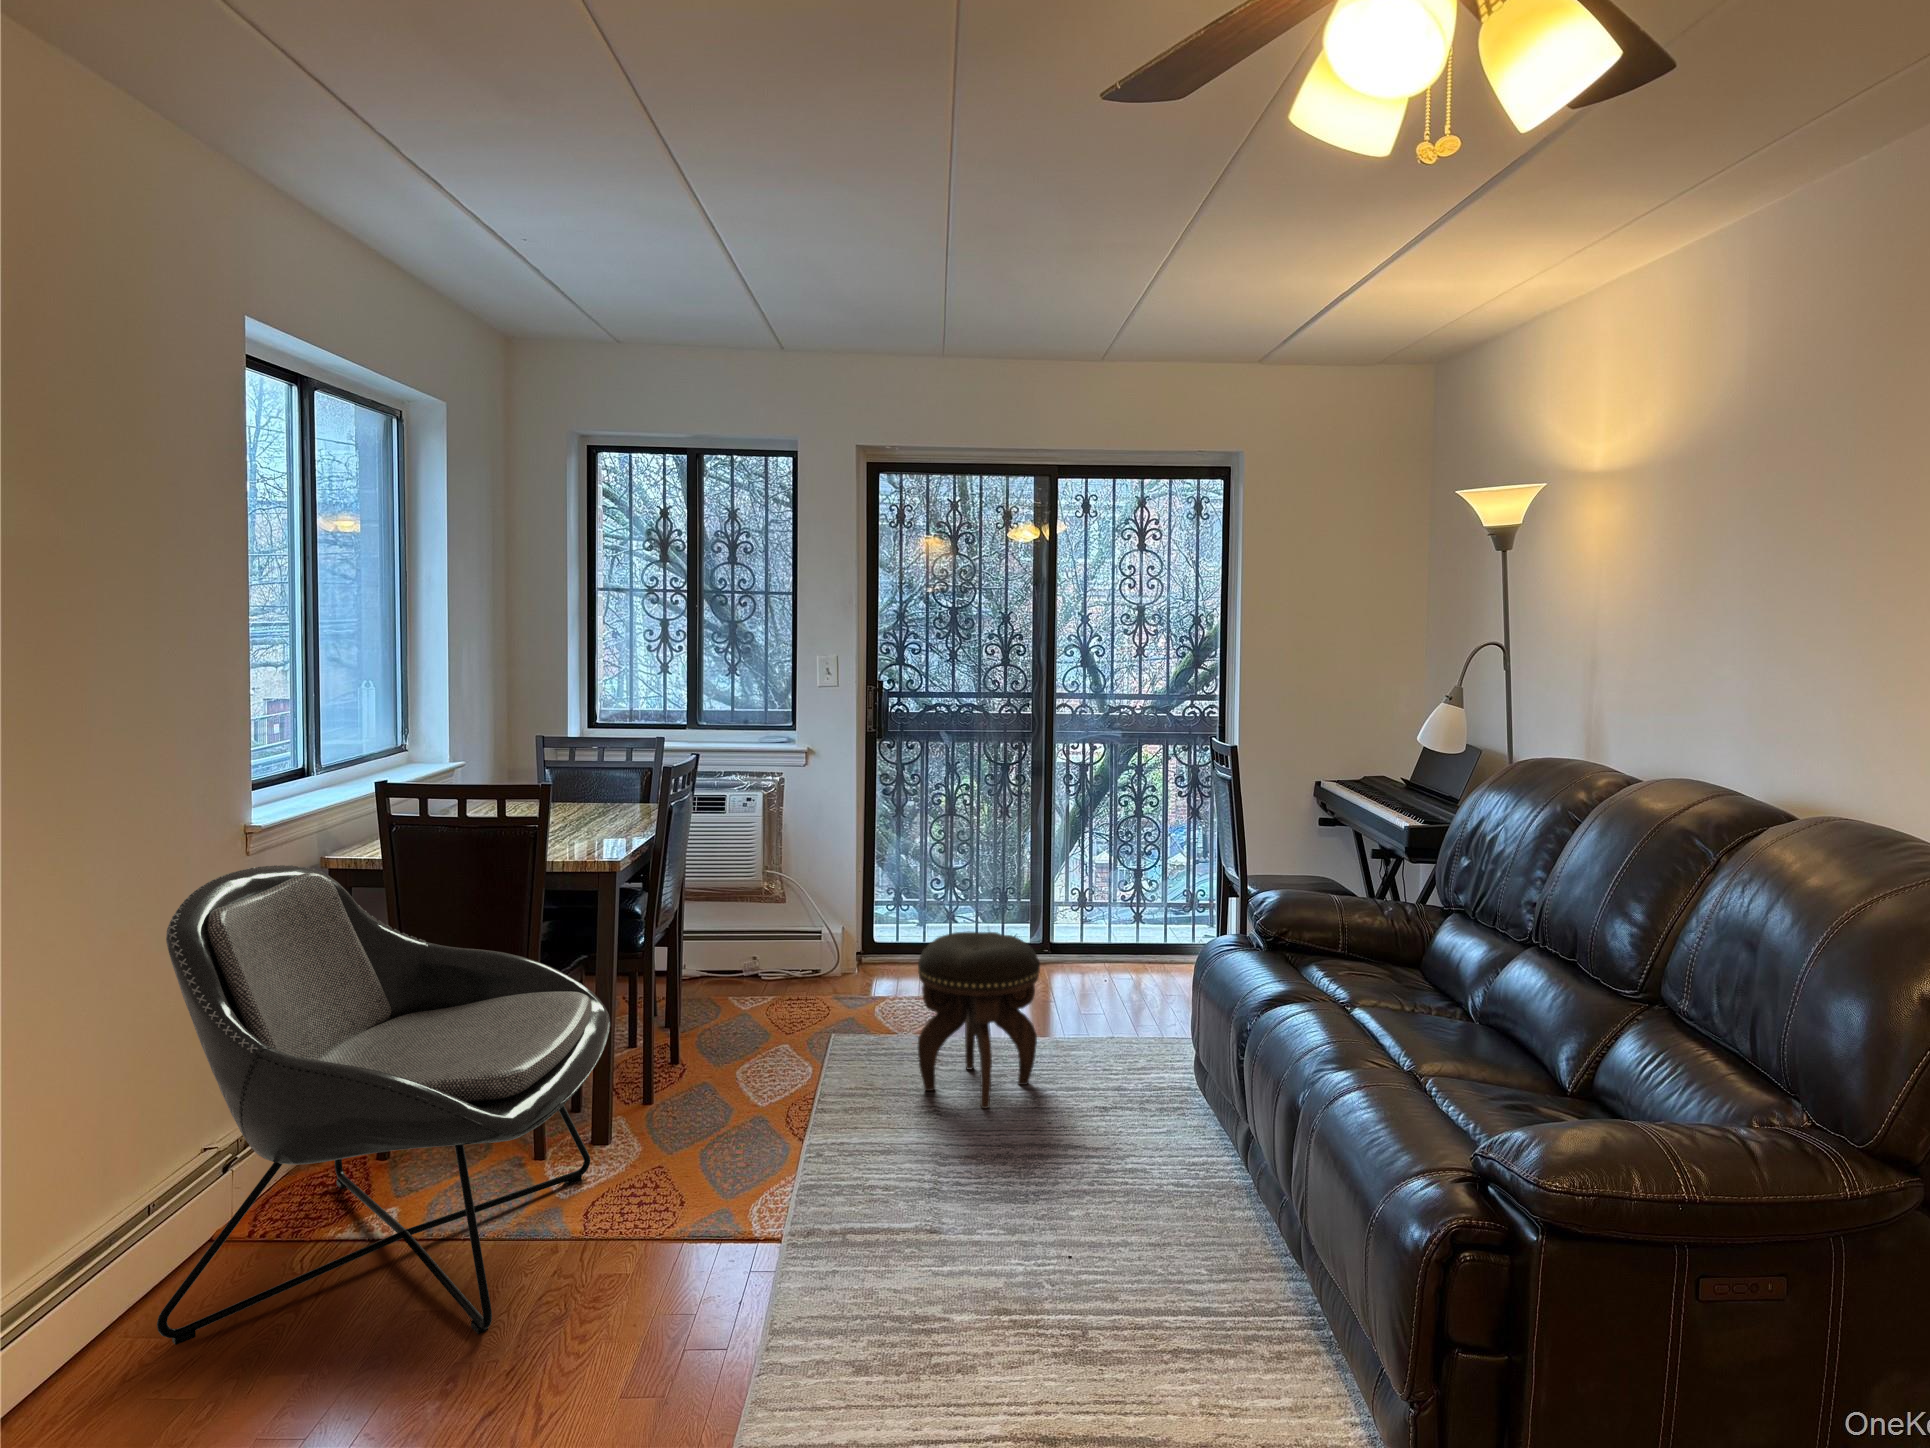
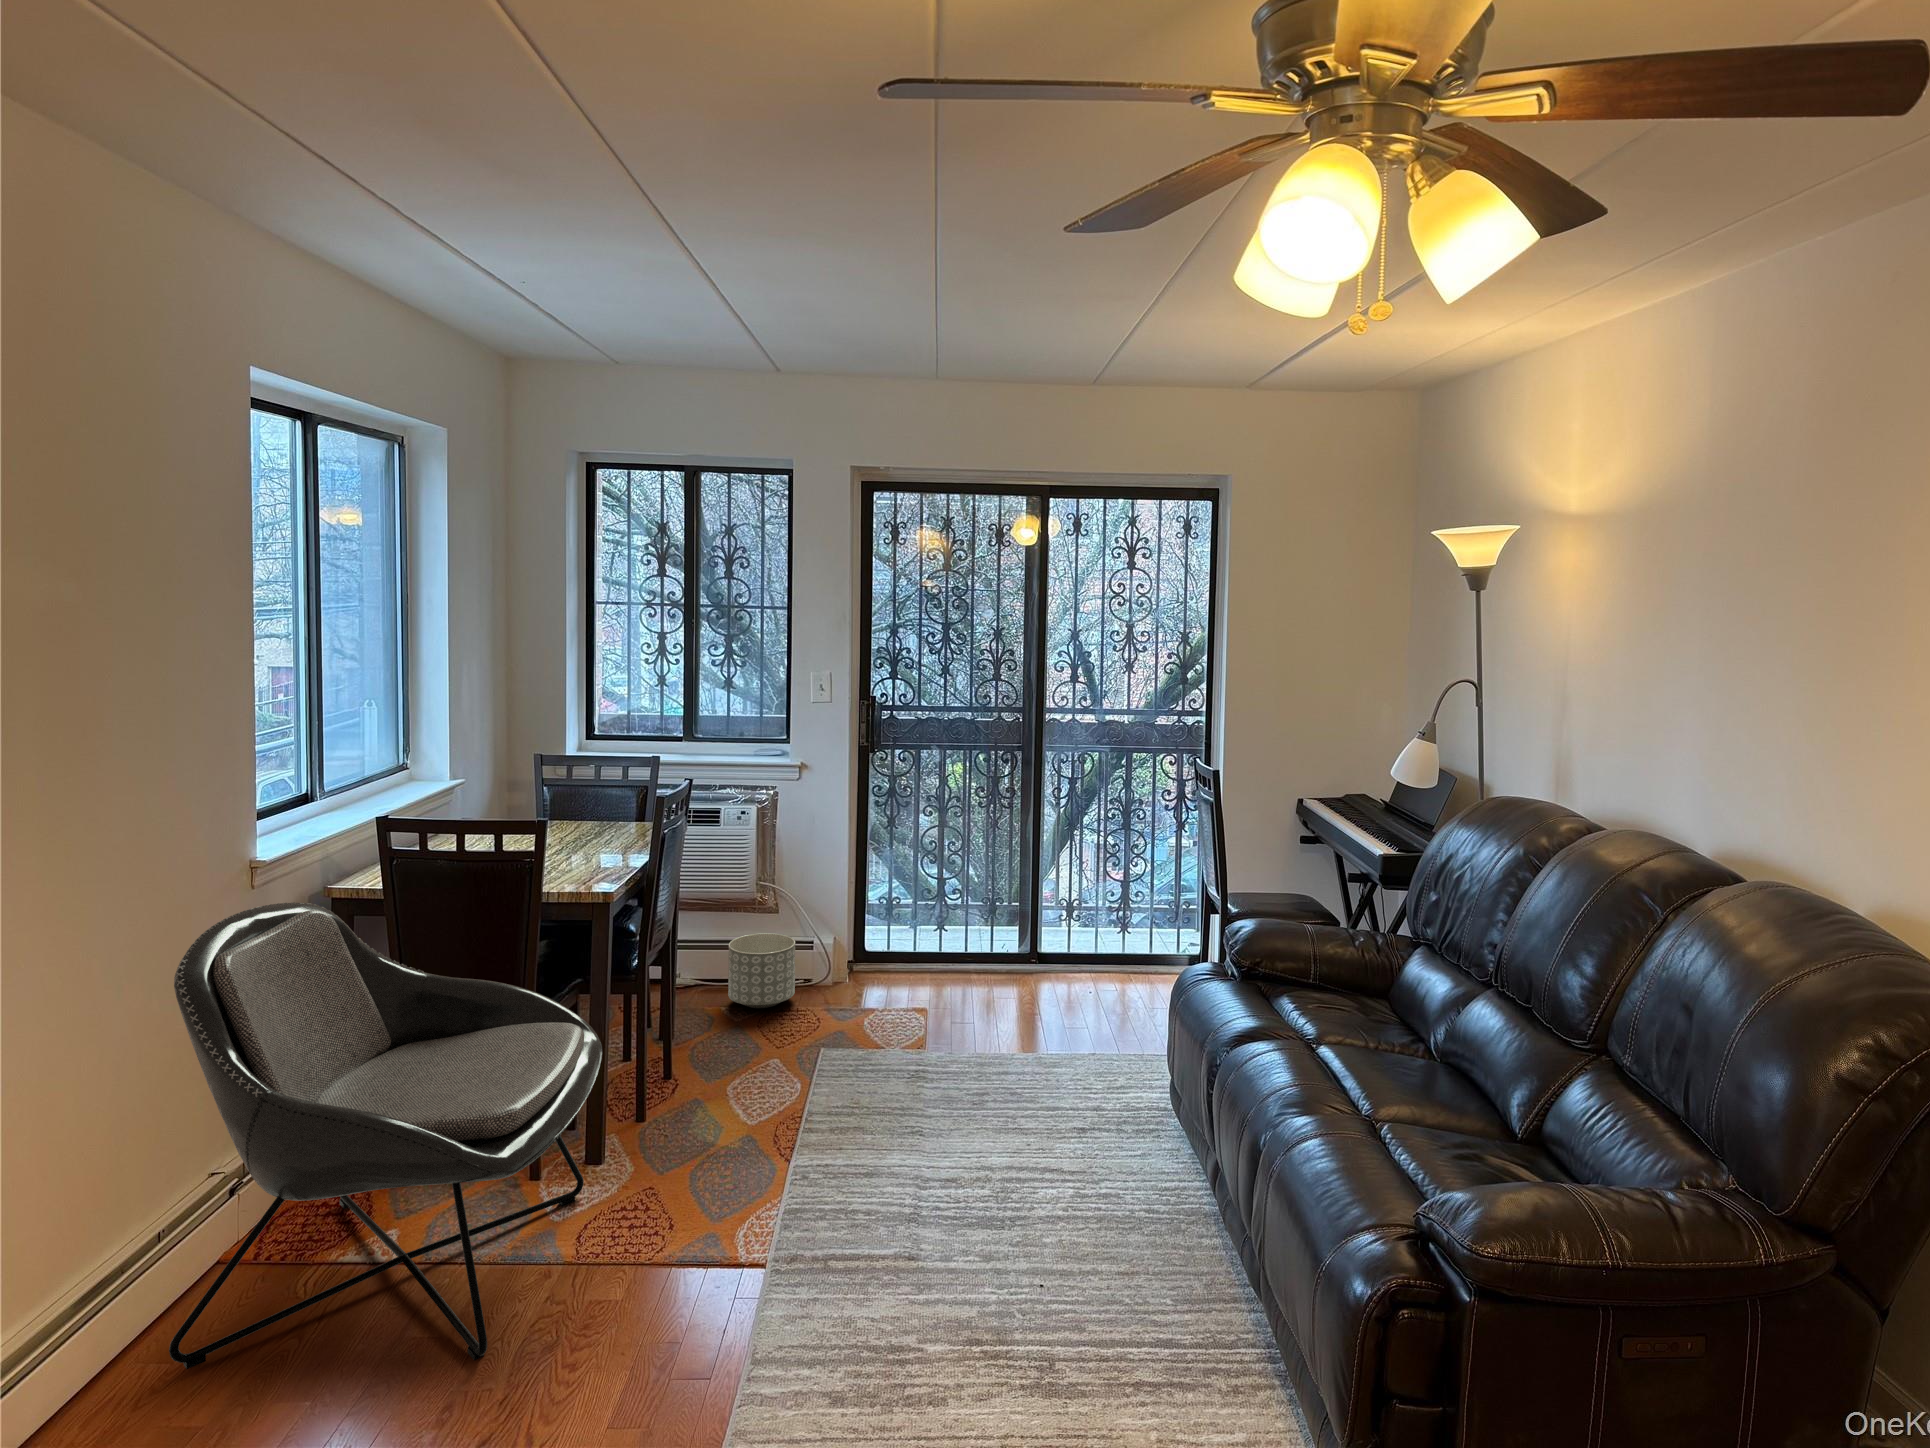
planter: none [736,922,804,997] -> present [728,933,795,1008]
footstool: present [918,931,1040,1109] -> none [902,955,1022,1129]

